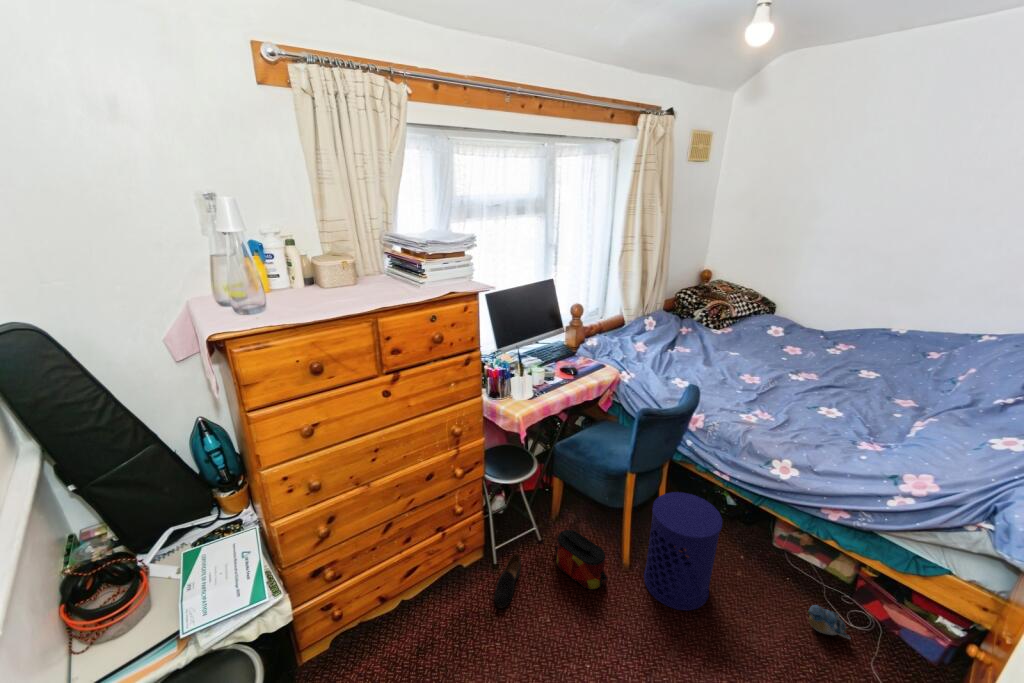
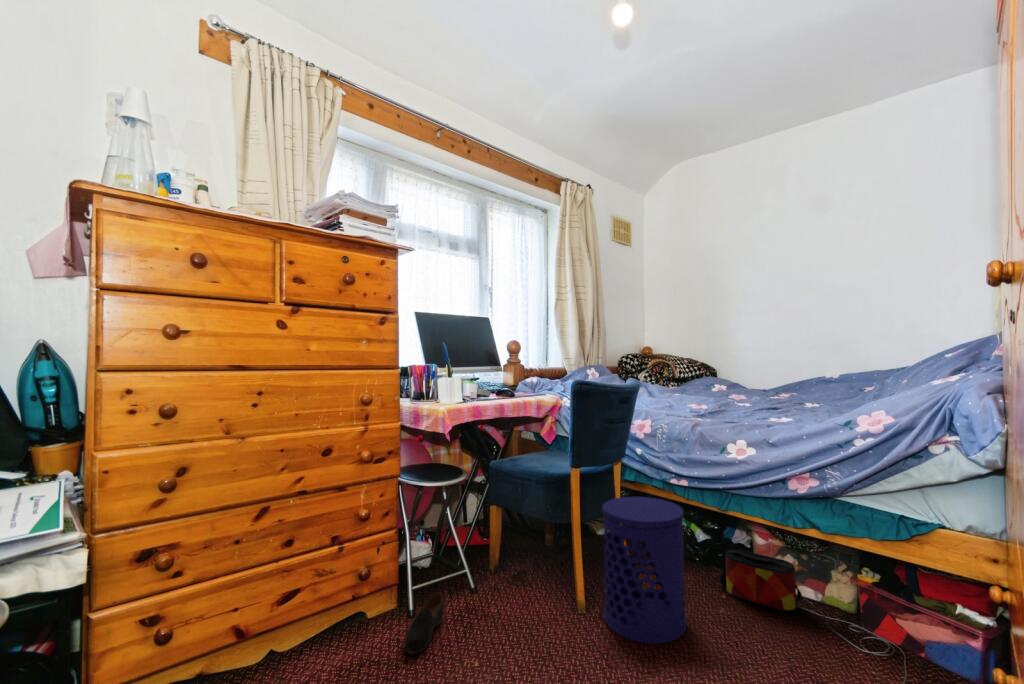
bag: present [555,530,607,590] -> present [719,550,802,612]
plush toy: present [808,605,851,639] -> none [806,612,866,653]

